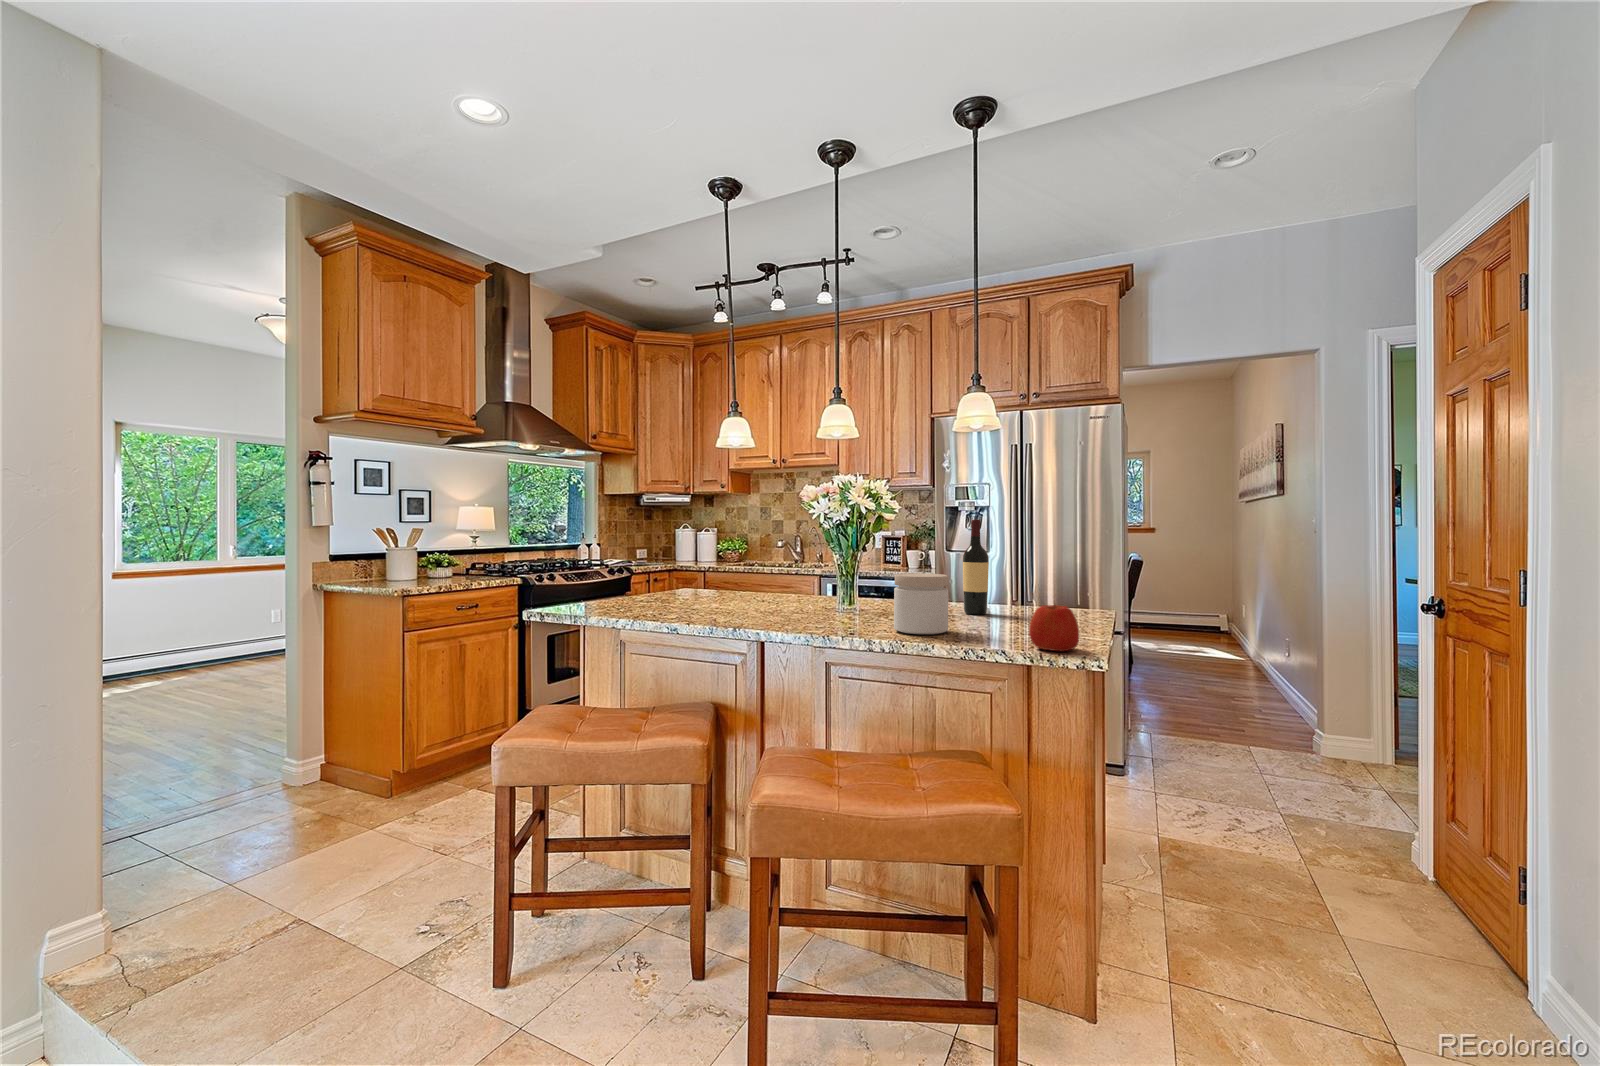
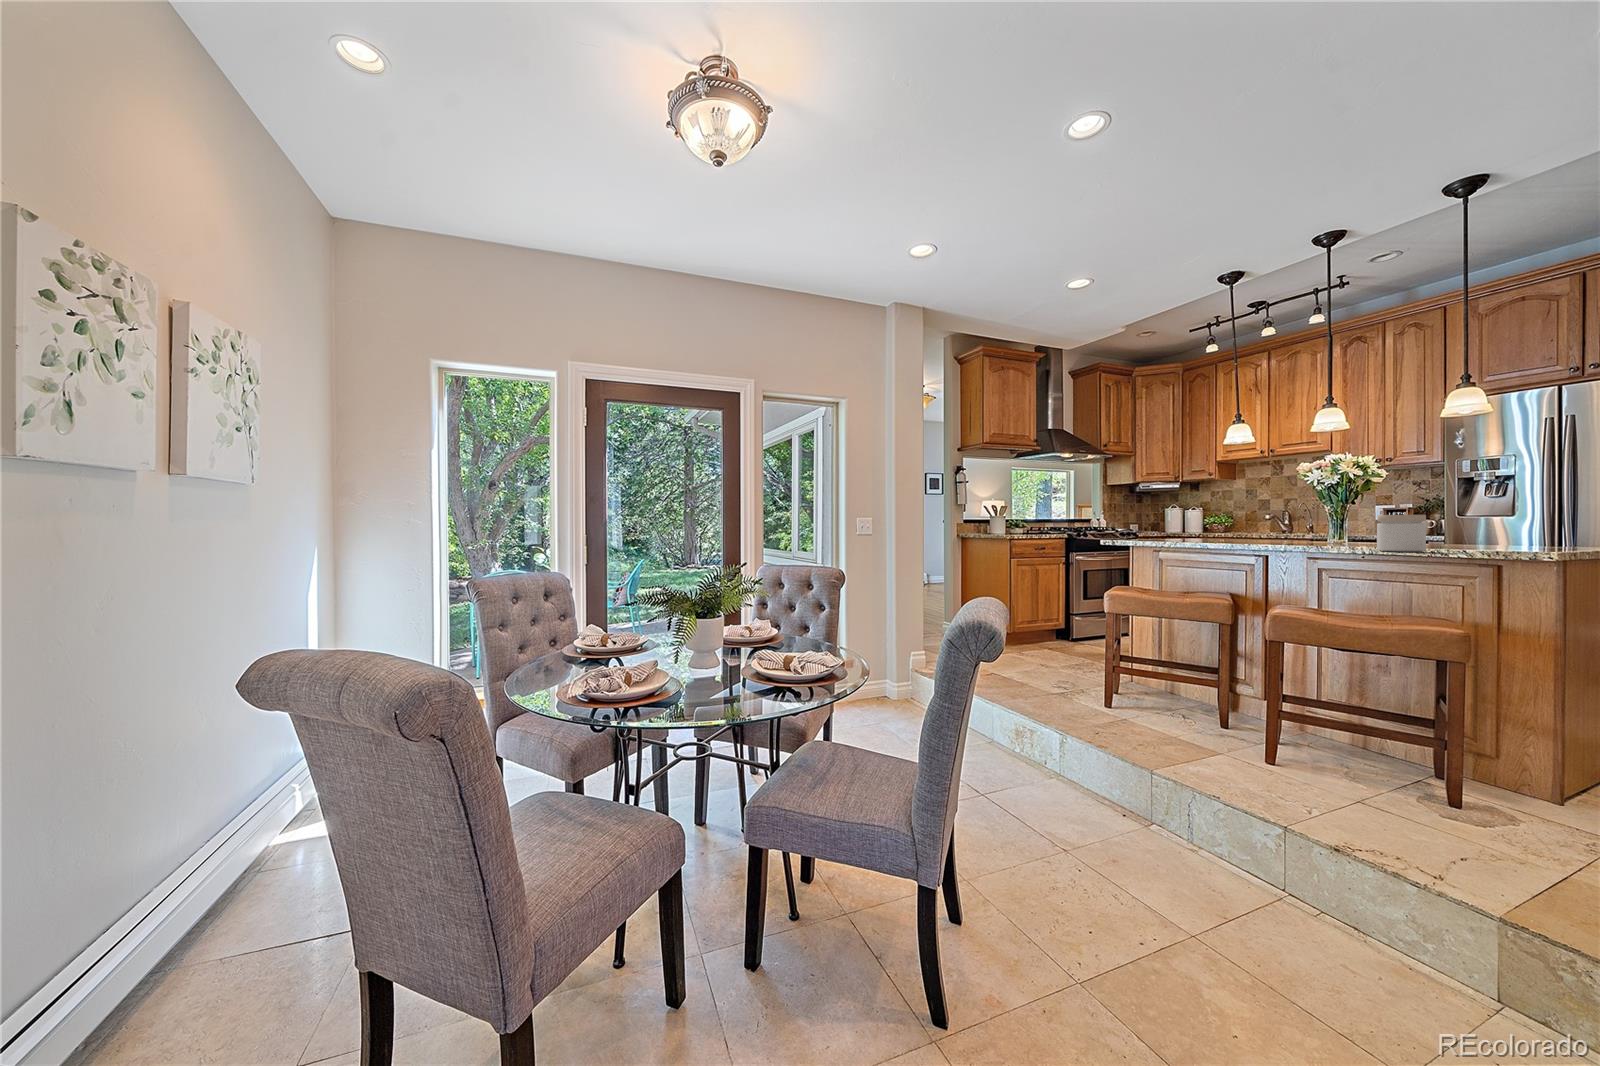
wine bottle: present [963,520,989,615] -> none [1452,480,1479,549]
apple: present [1029,605,1079,651] -> none [1492,525,1541,556]

